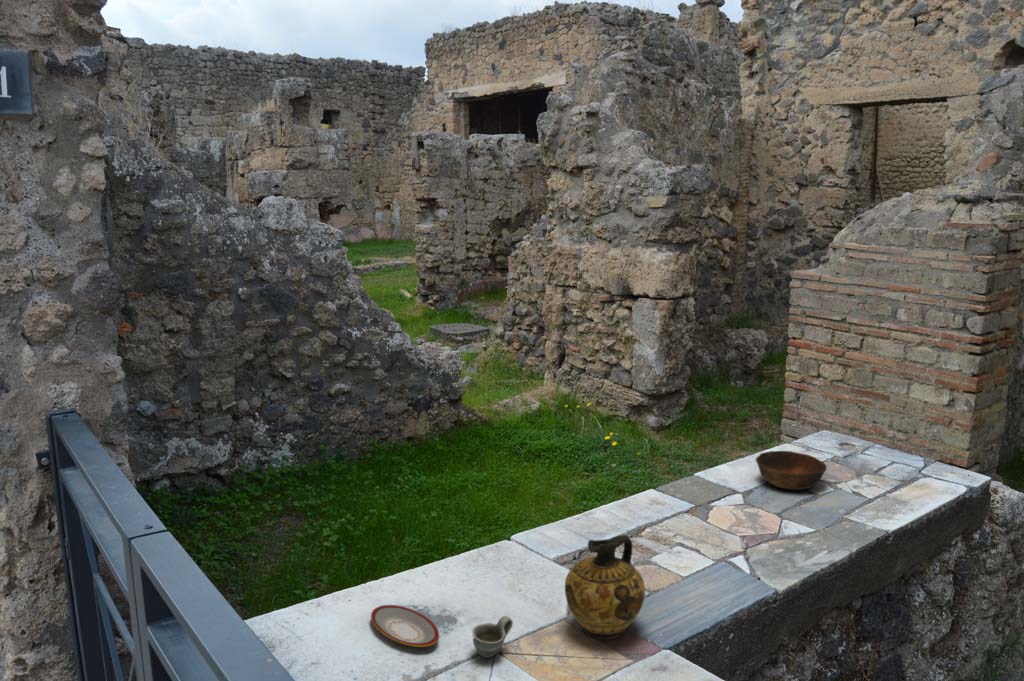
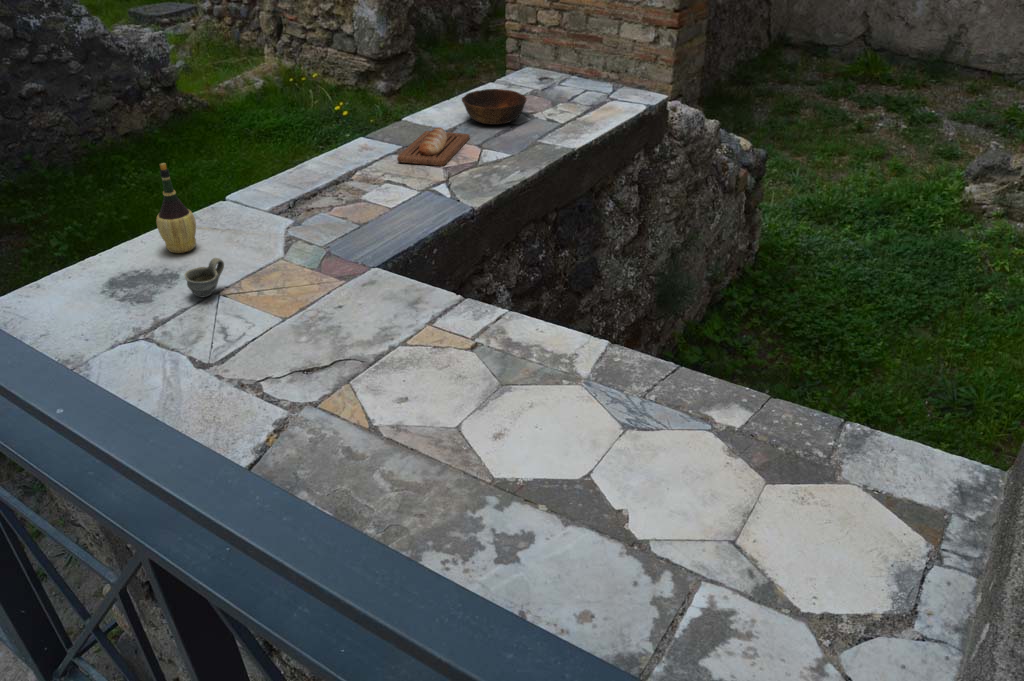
bread loaf: none [688,488,764,533] -> present [397,127,470,166]
wine bottle: none [451,507,487,597] -> present [156,163,196,253]
ceramic jug: present [565,536,645,639] -> none [272,171,349,268]
plate: present [371,605,439,647] -> none [80,268,153,298]

